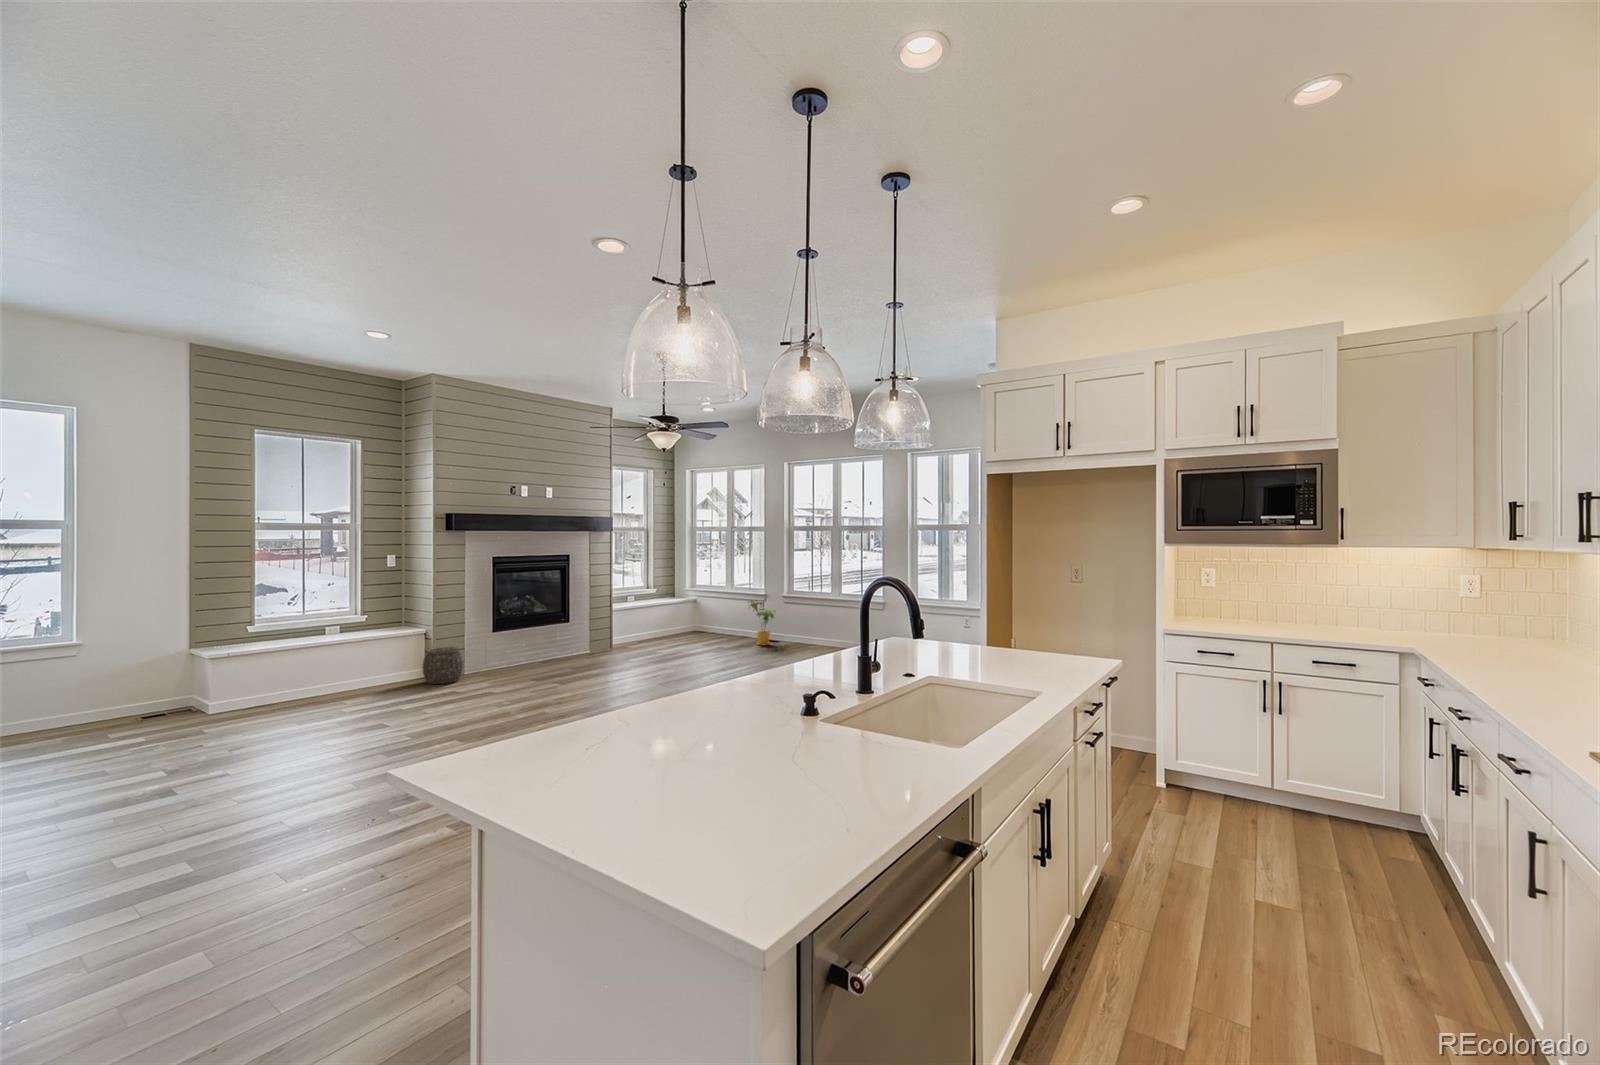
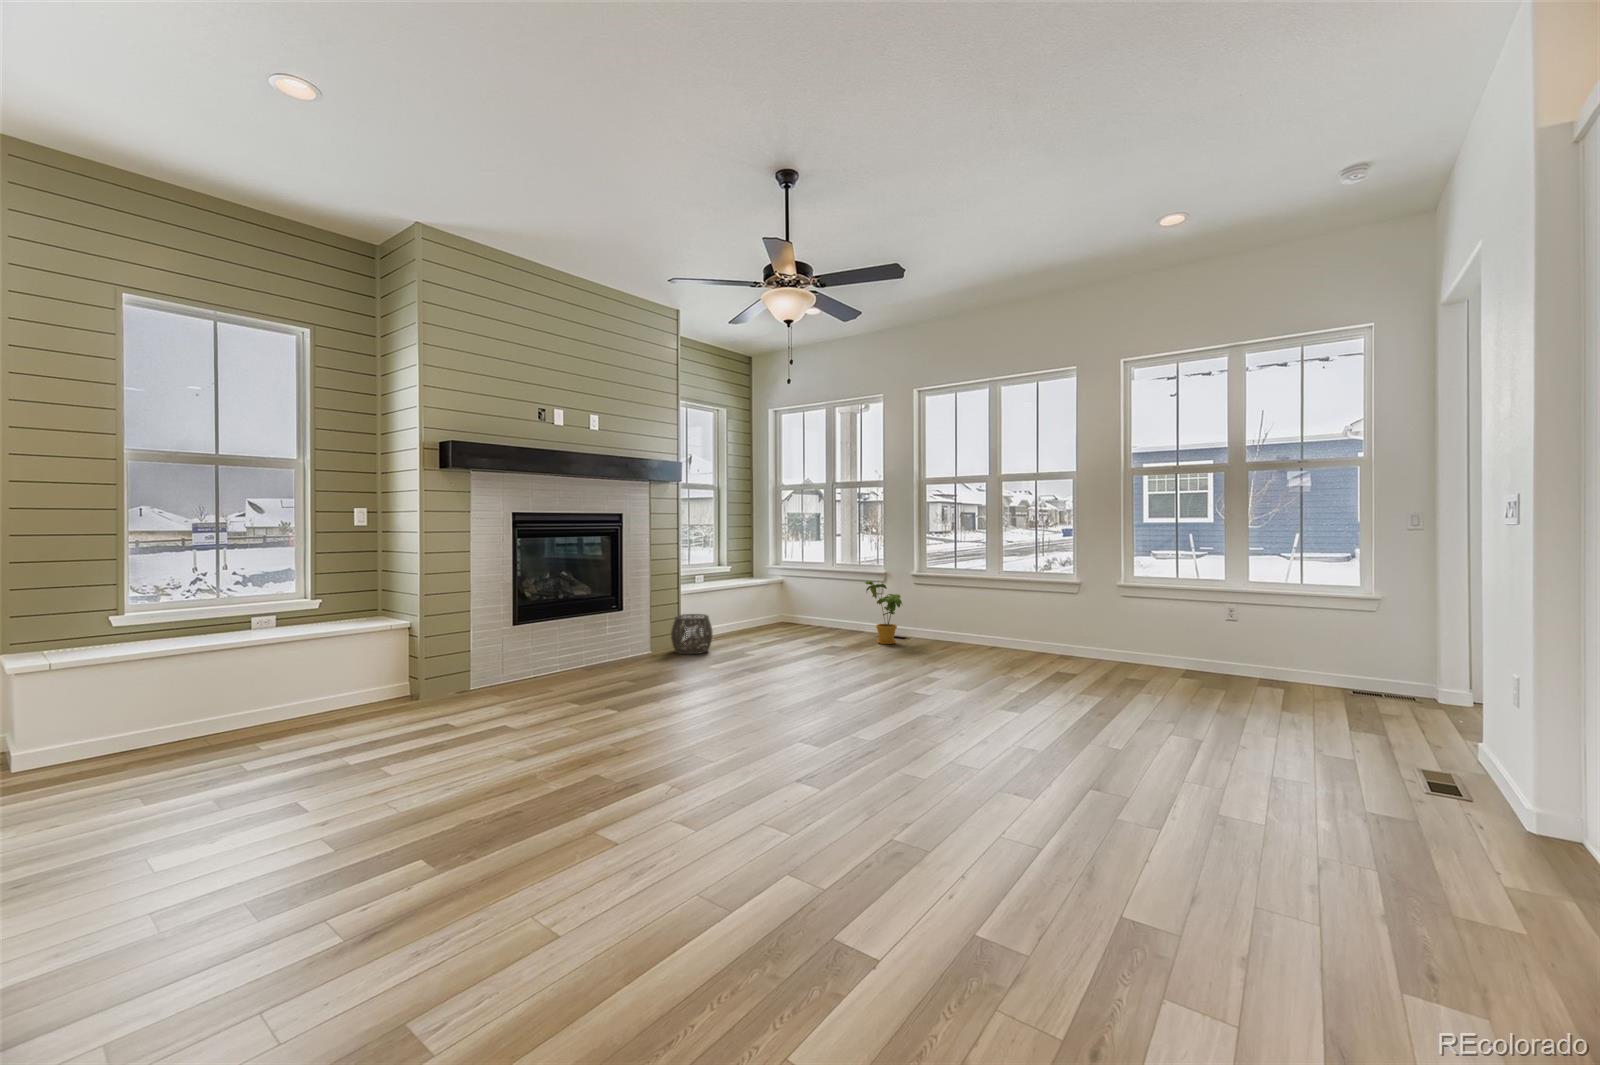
woven basket: present [422,647,463,684] -> present [671,614,713,654]

